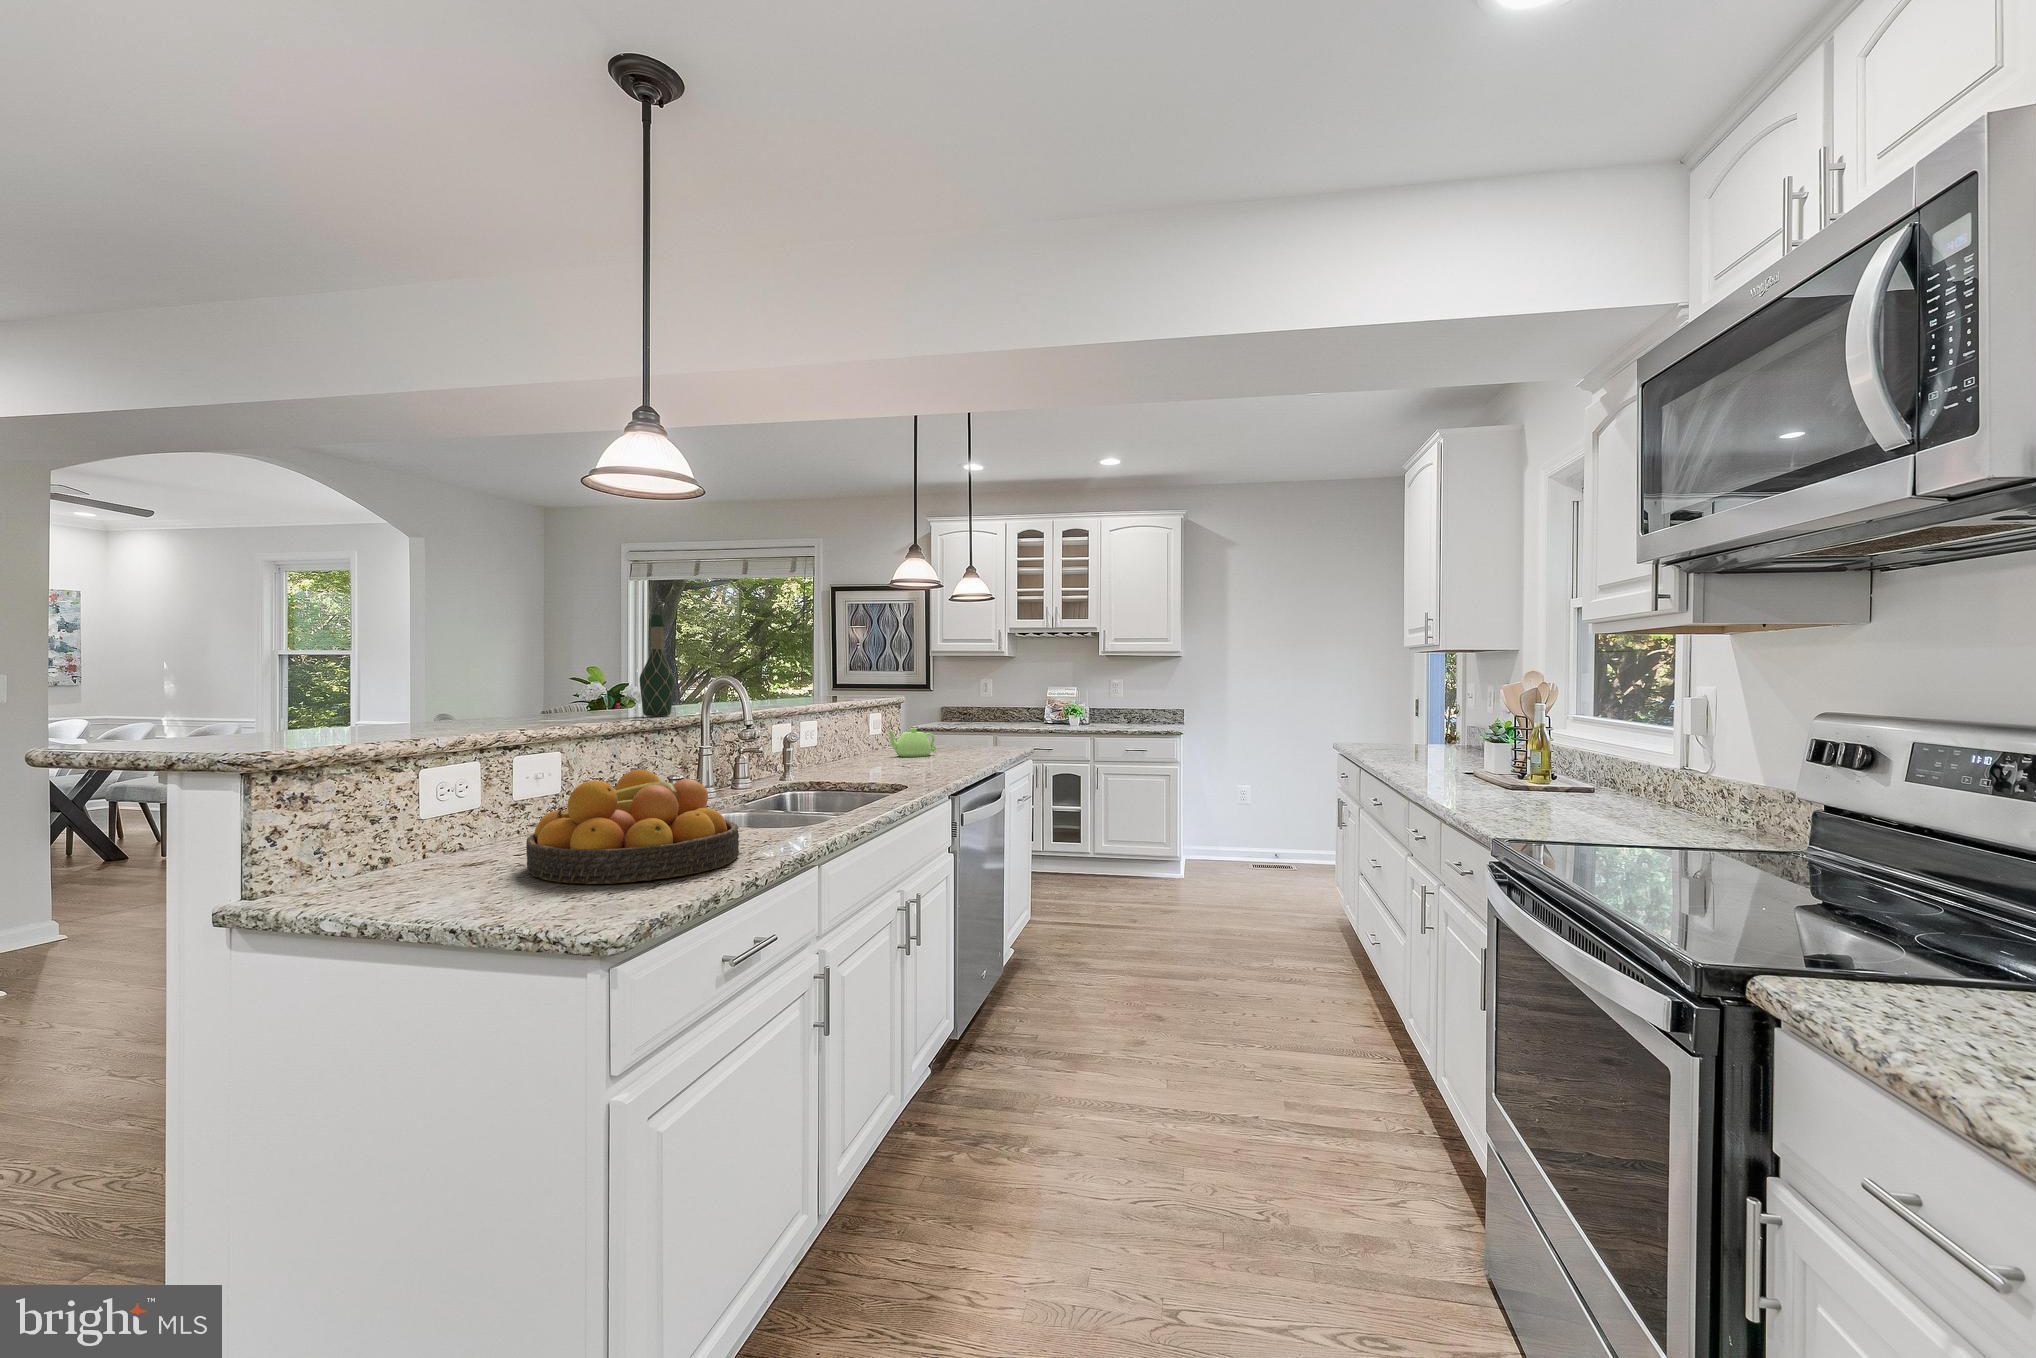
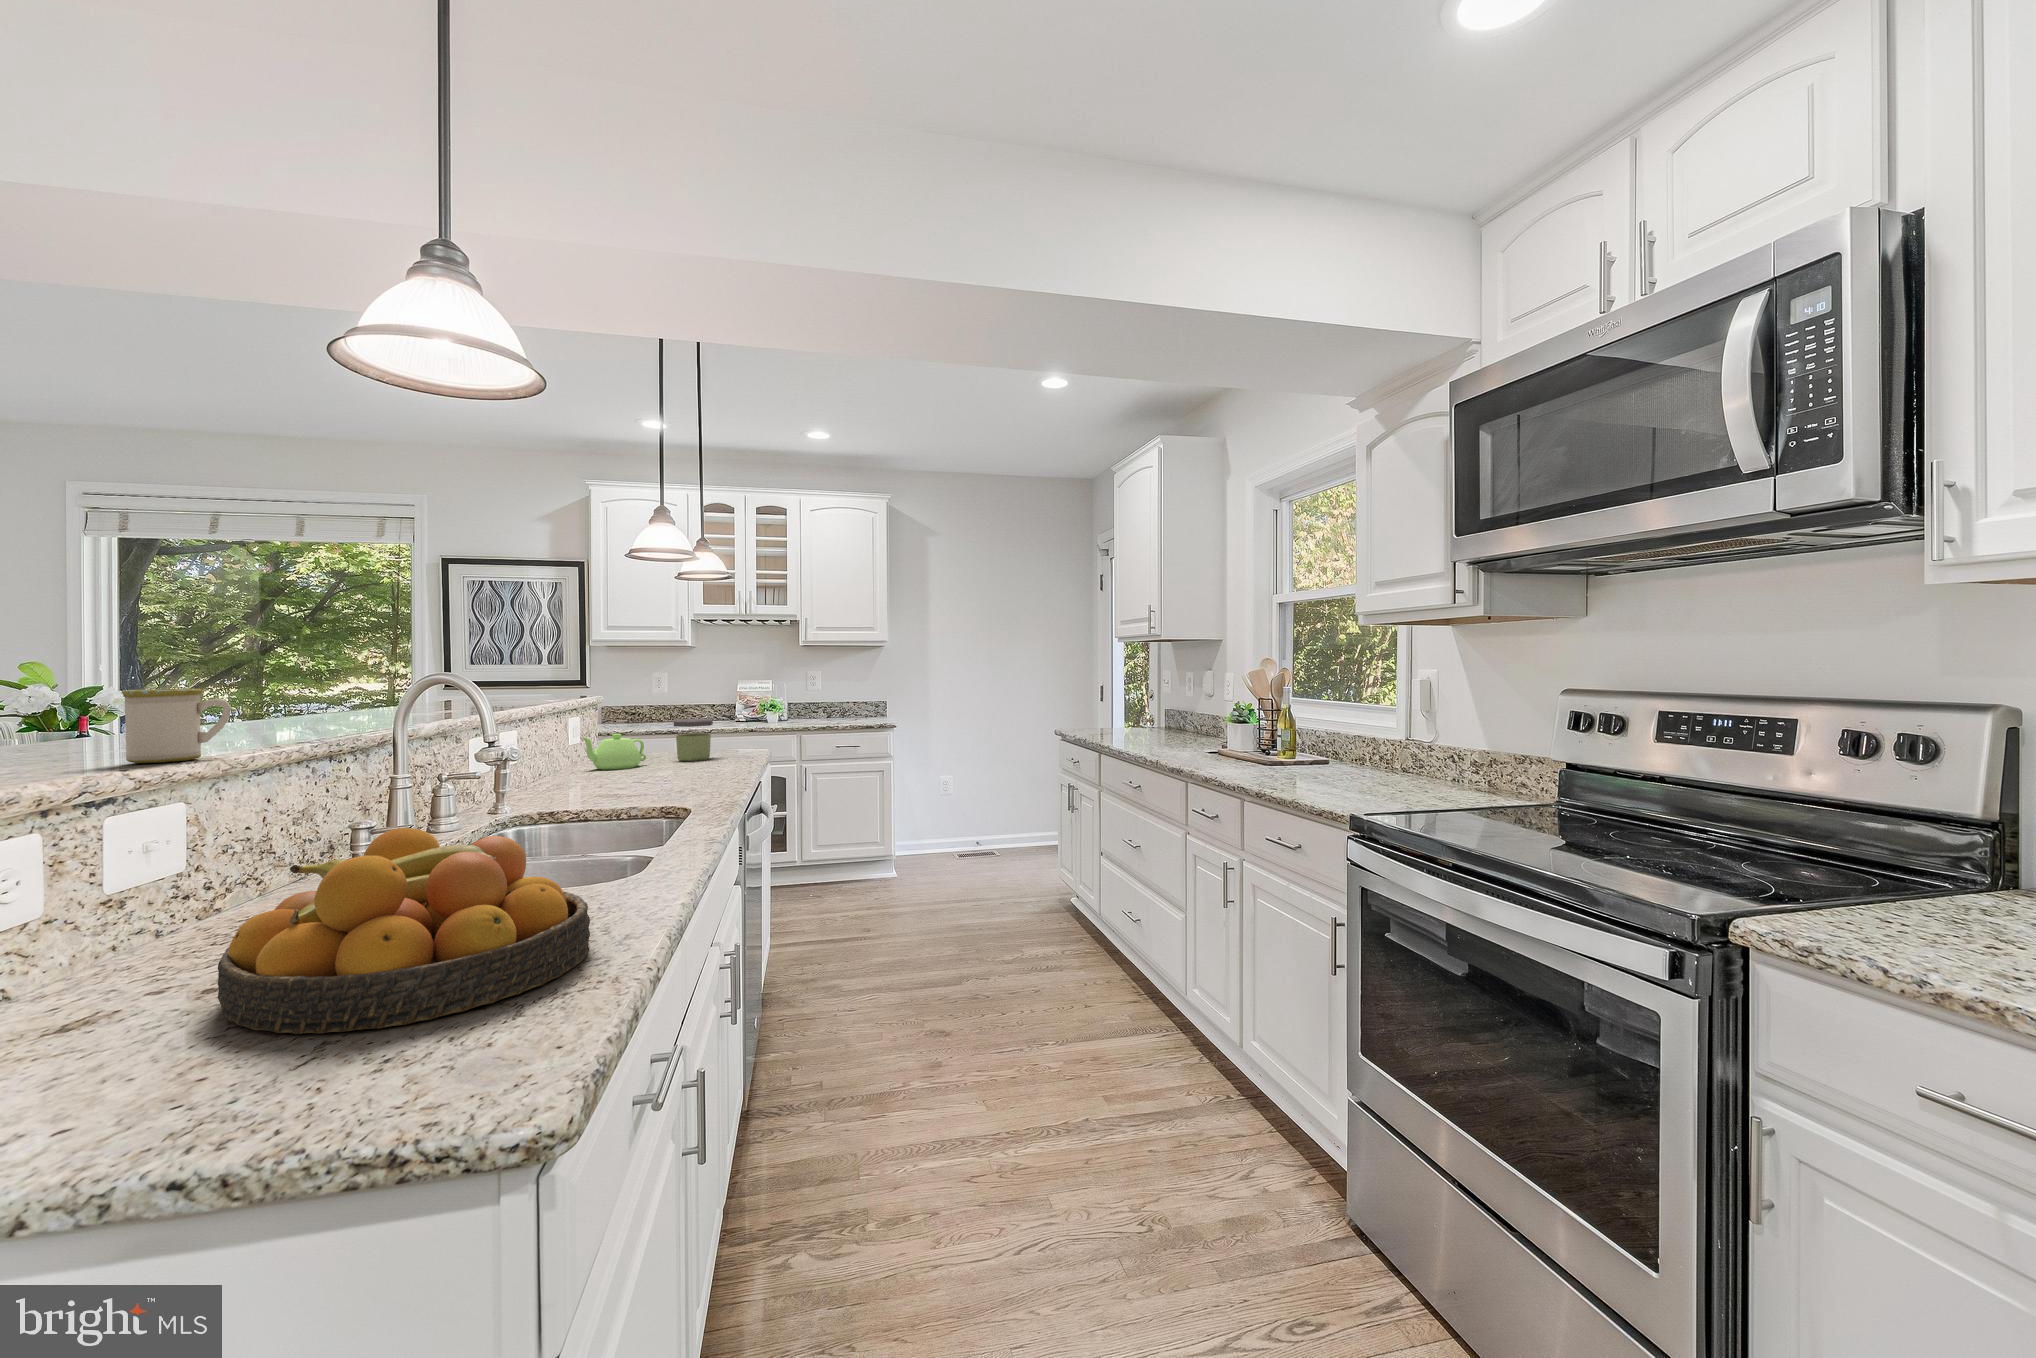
wine bottle: present [639,614,675,716] -> none [254,588,316,738]
mug: none [546,680,601,725] -> present [121,689,231,763]
jar: none [959,718,991,754] -> present [674,719,713,761]

